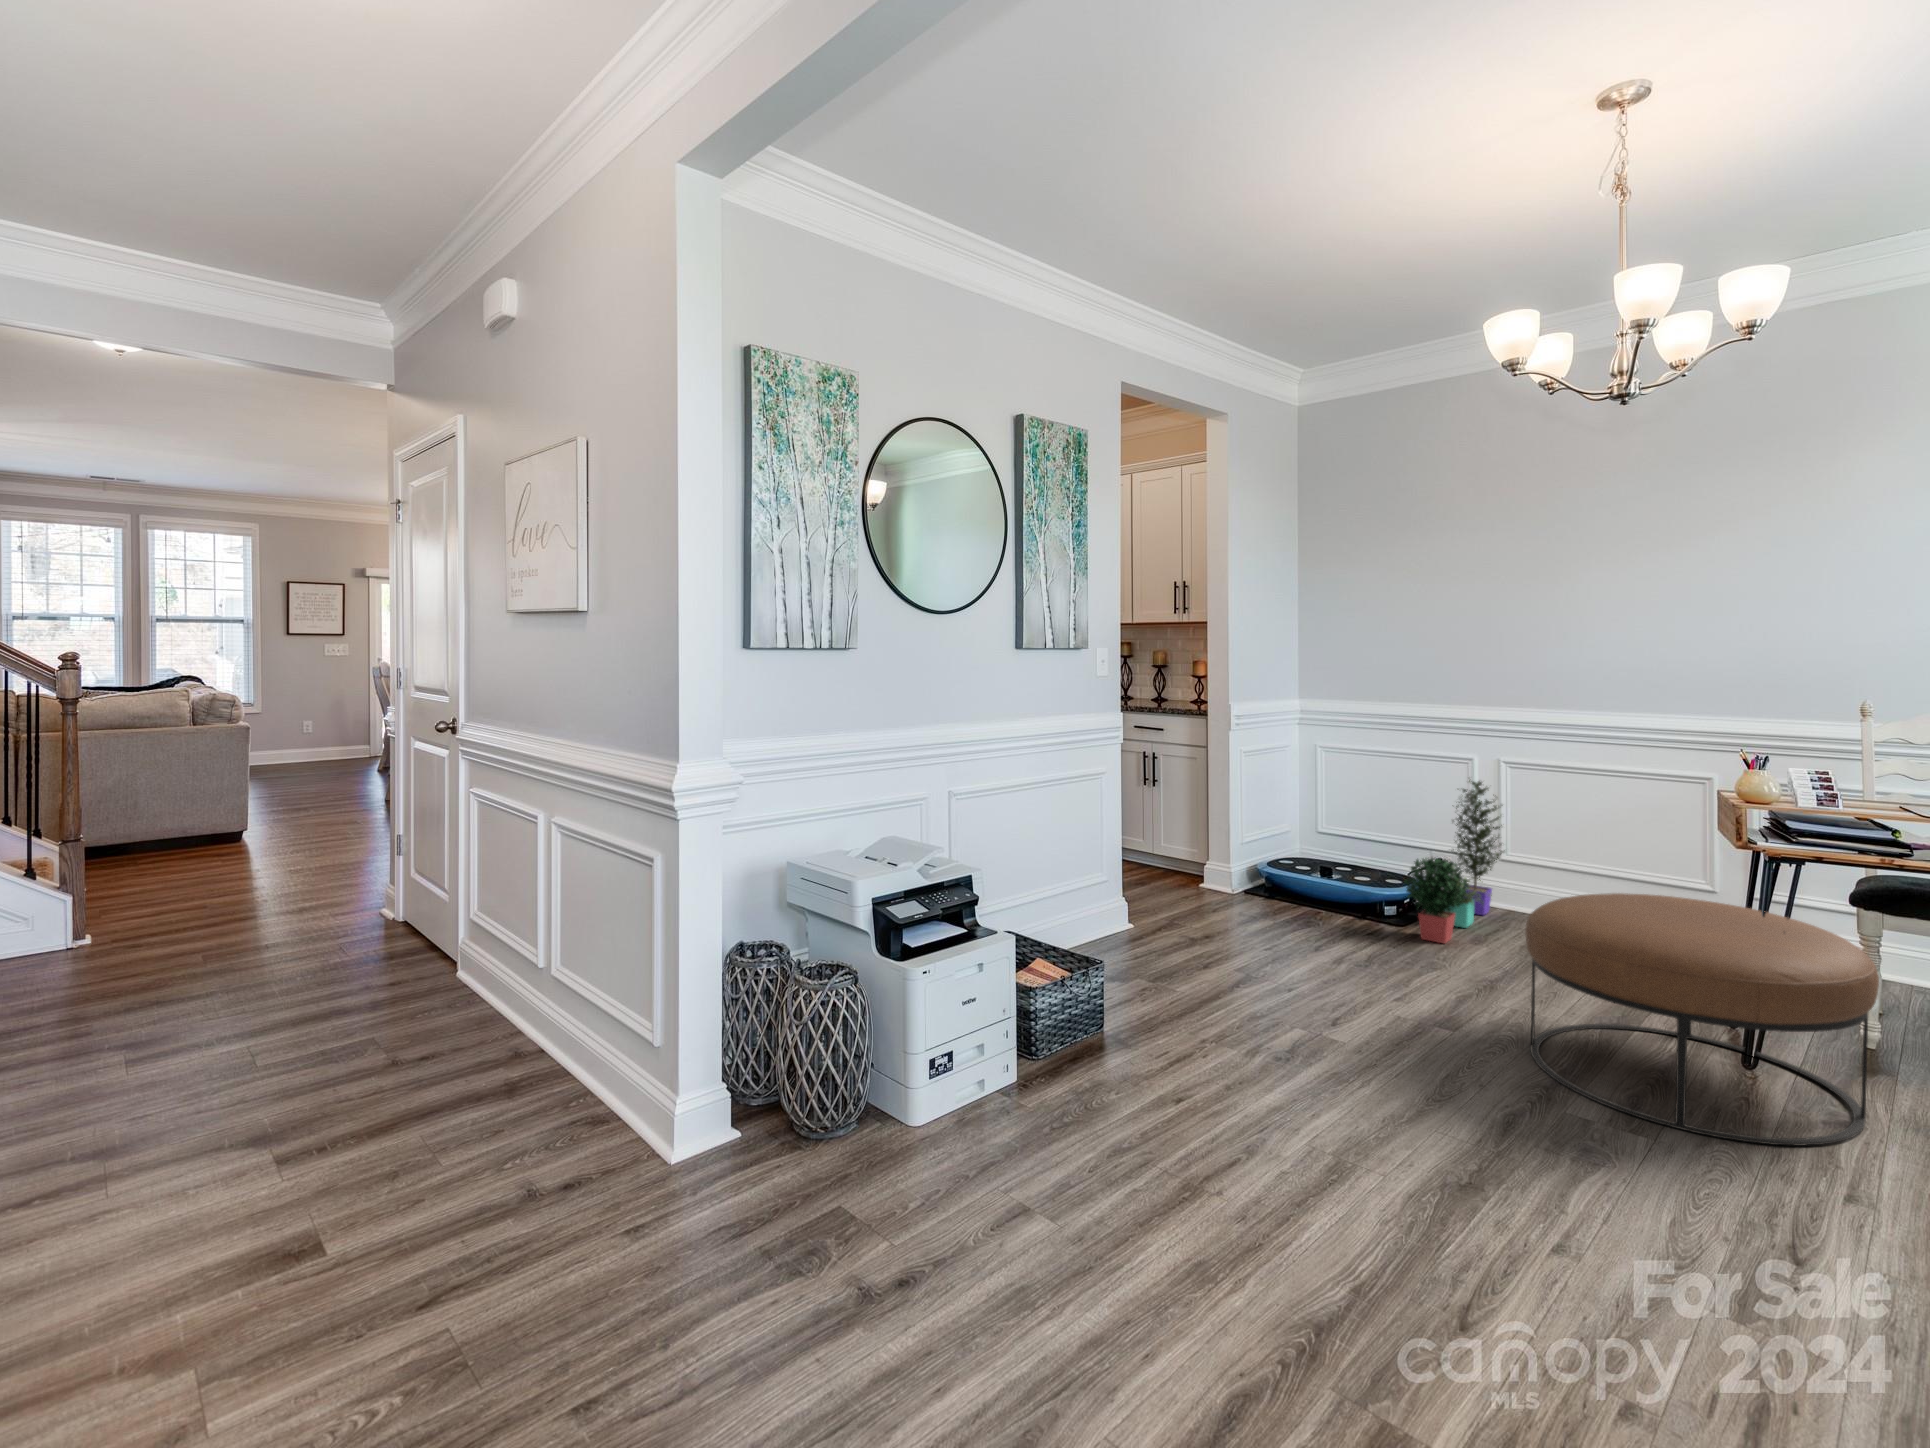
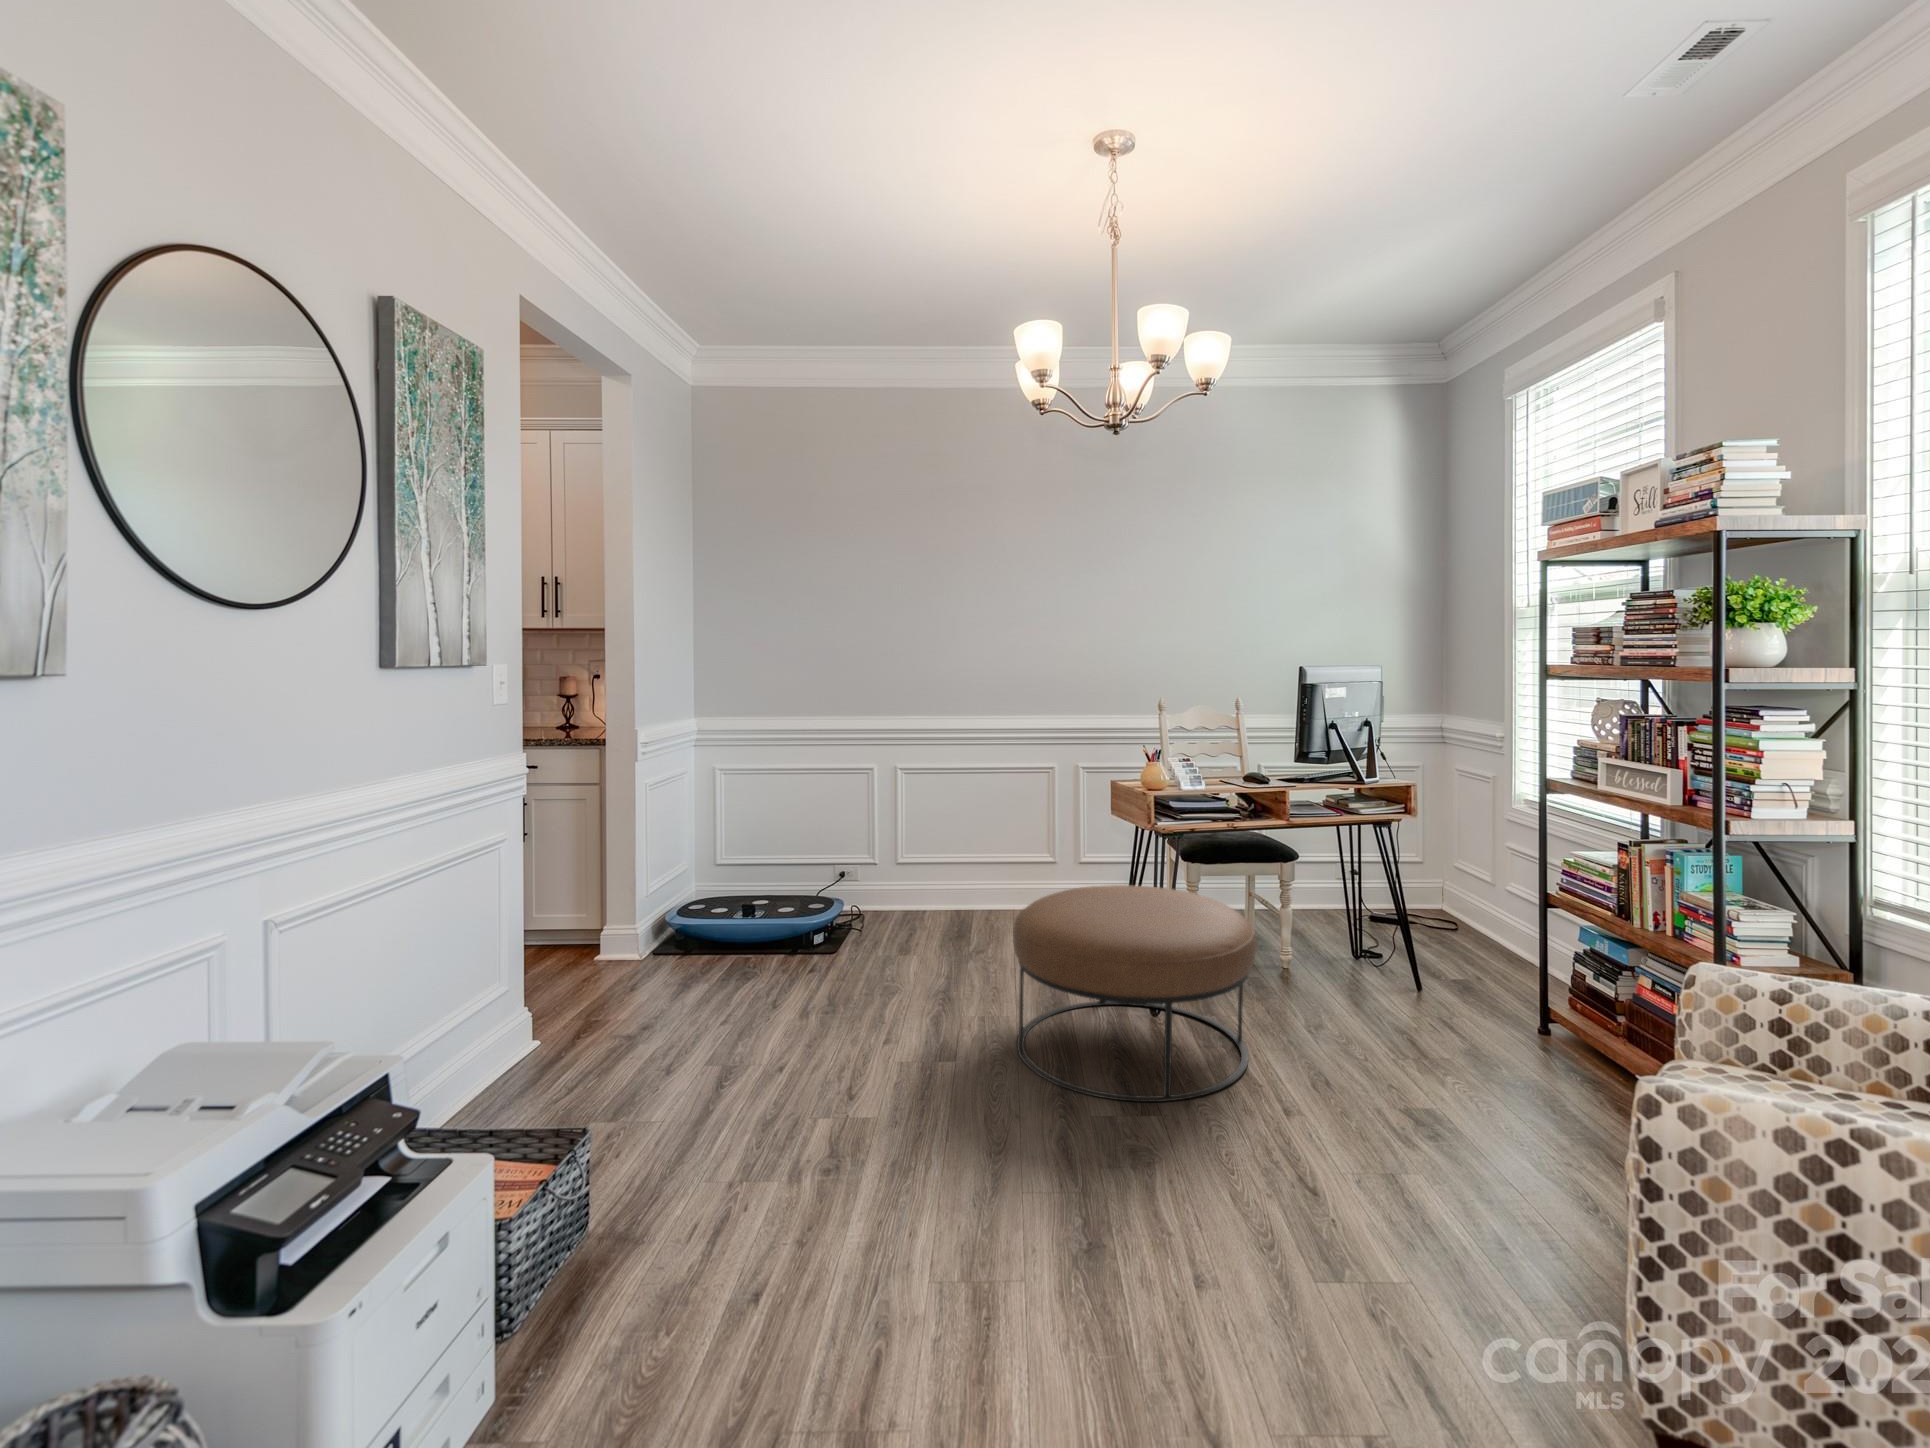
potted plant: present [1405,780,1503,943] -> none [843,789,908,962]

